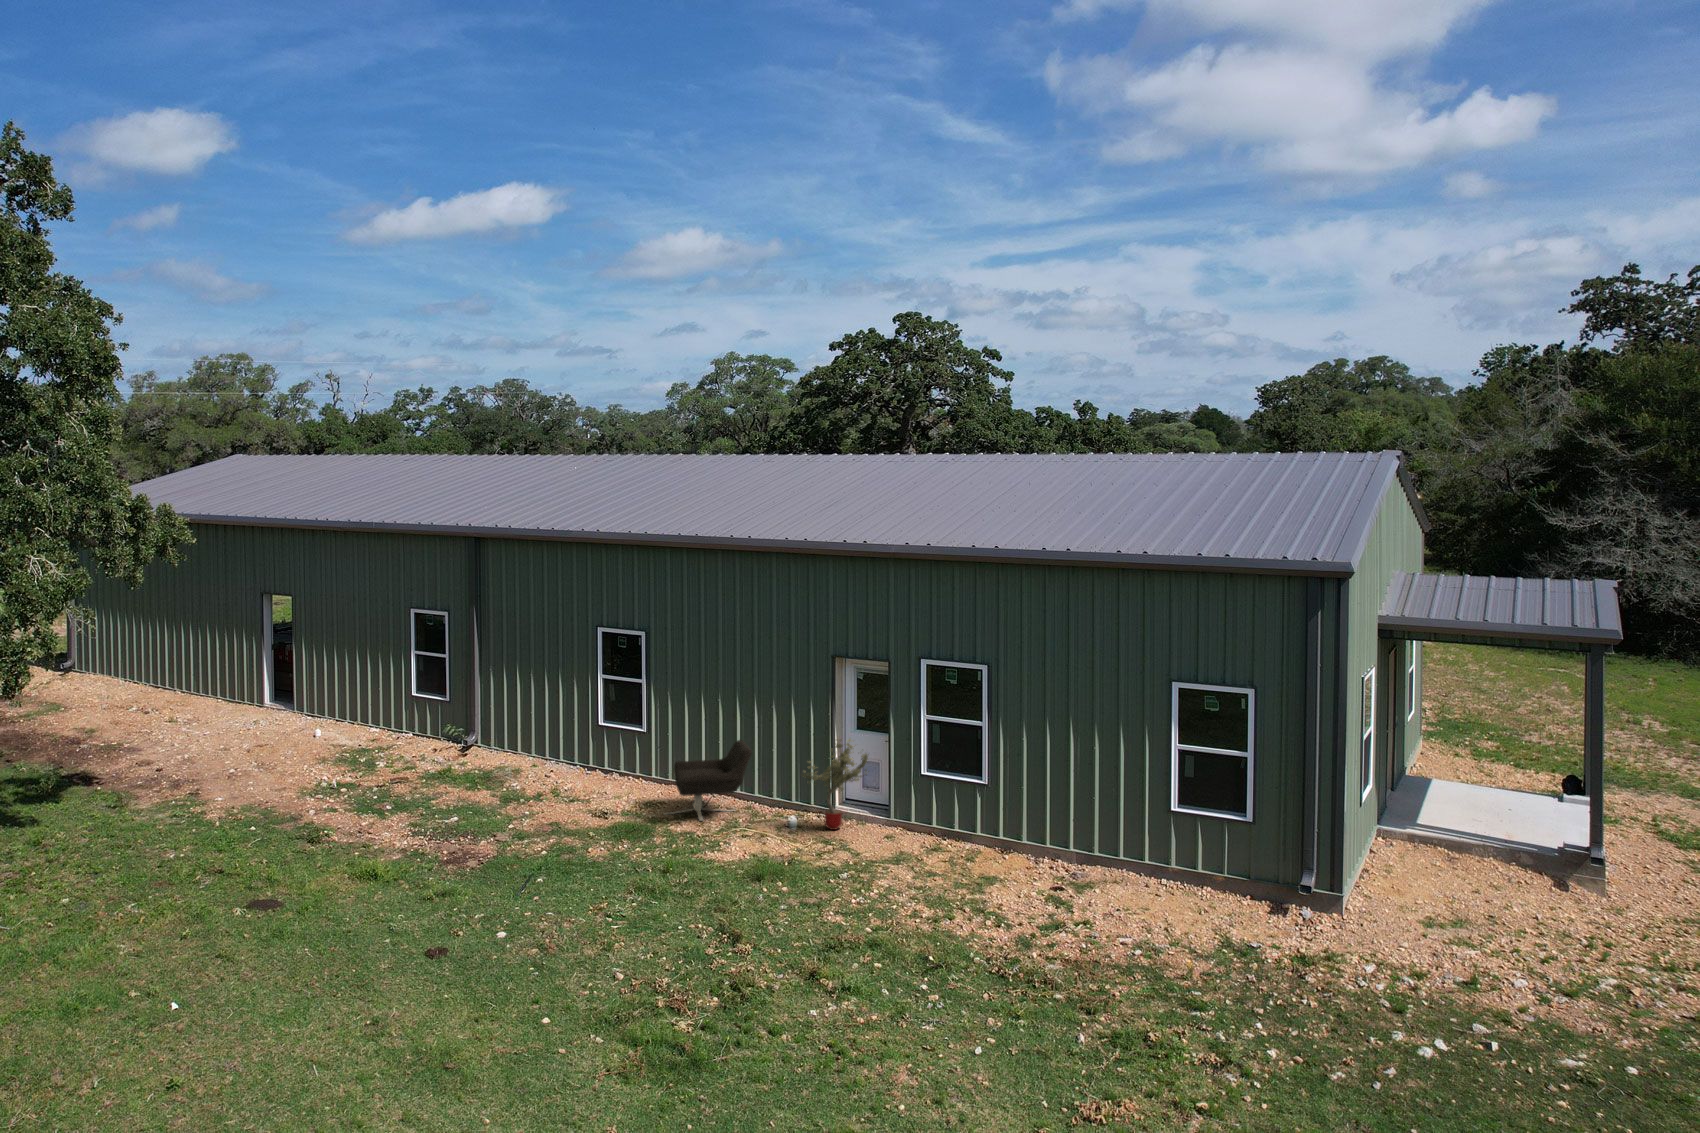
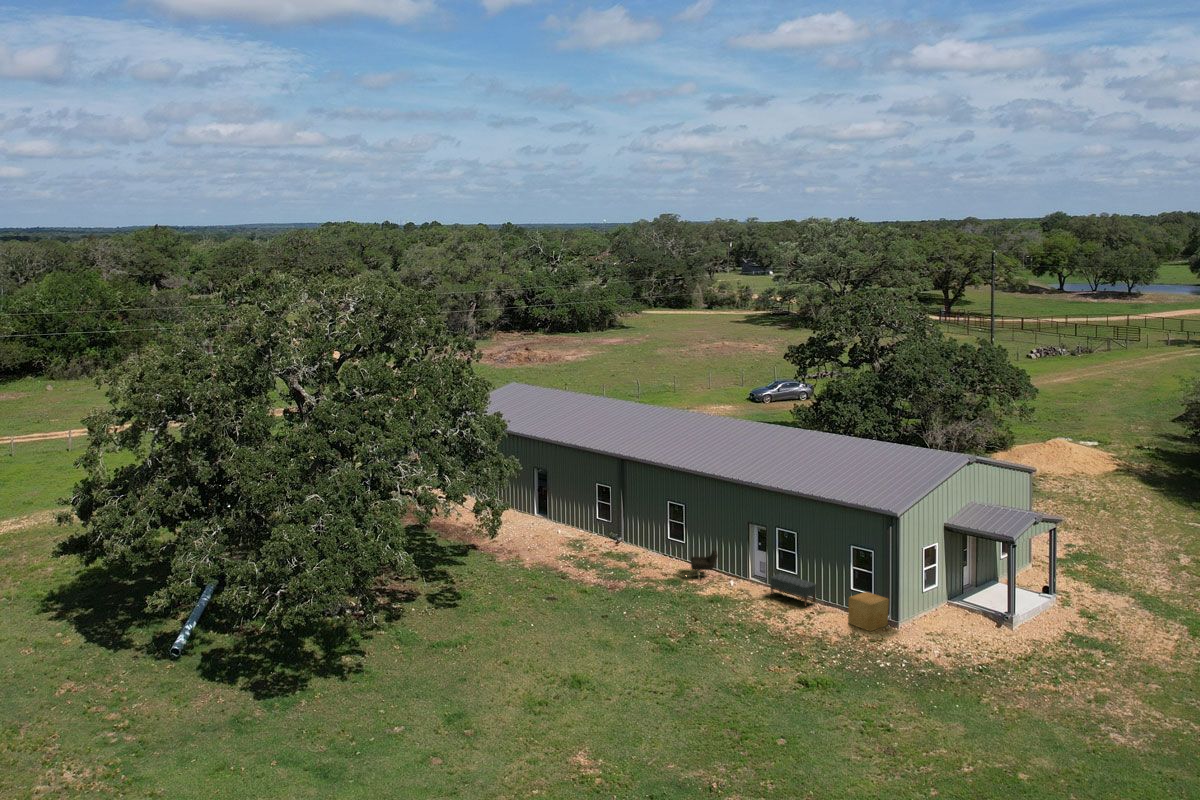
potted tree: present [802,739,869,830] -> none [734,554,758,586]
bench: none [915,785,1052,873] -> present [770,574,817,607]
cardboard box: none [1185,812,1298,932] -> present [848,592,889,631]

